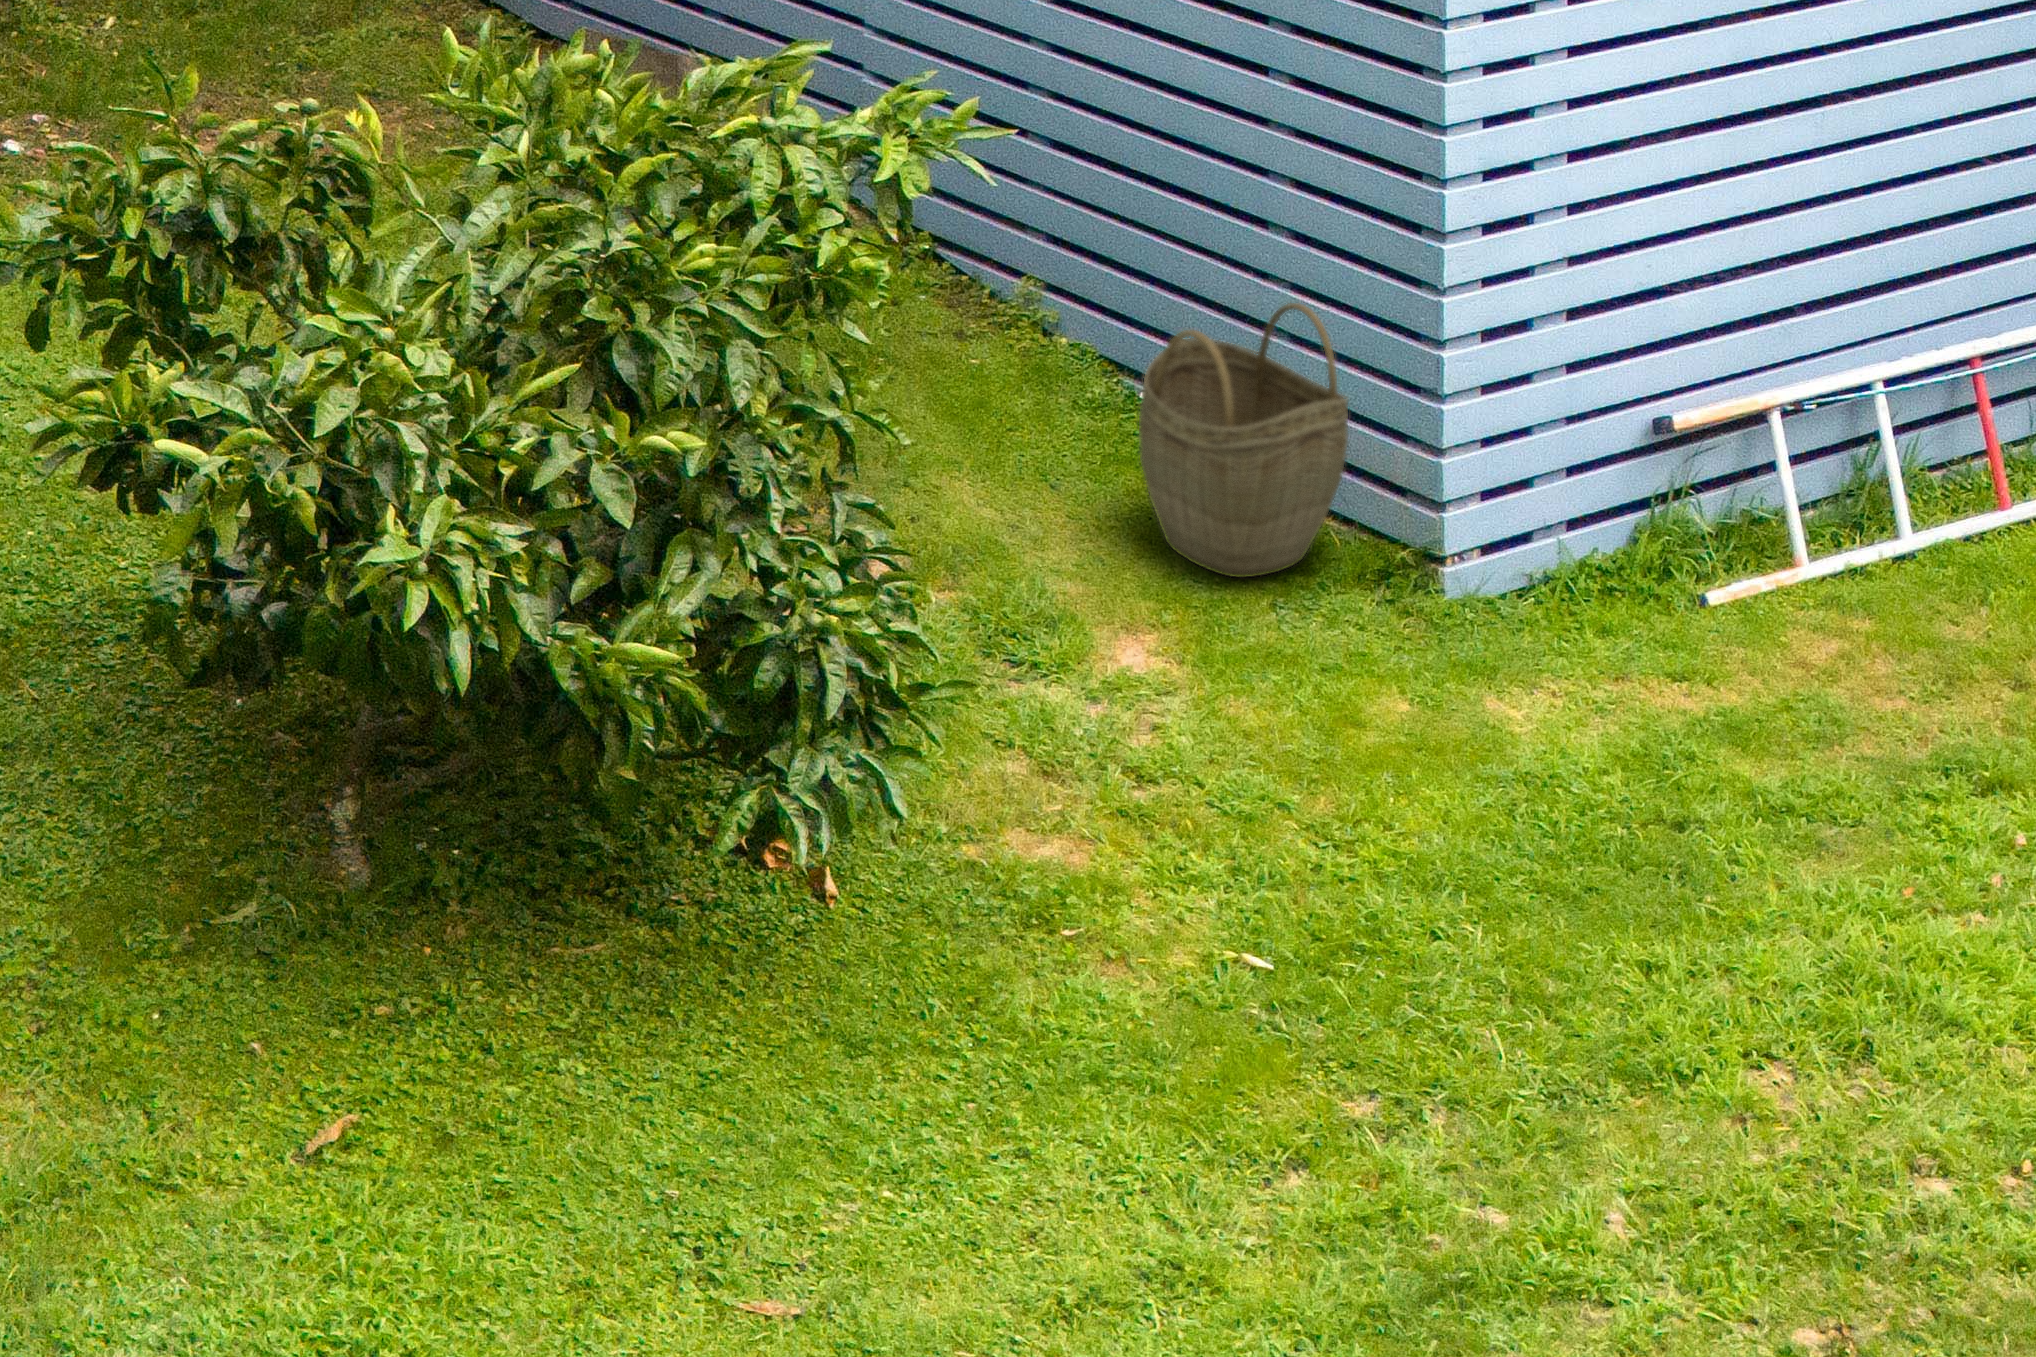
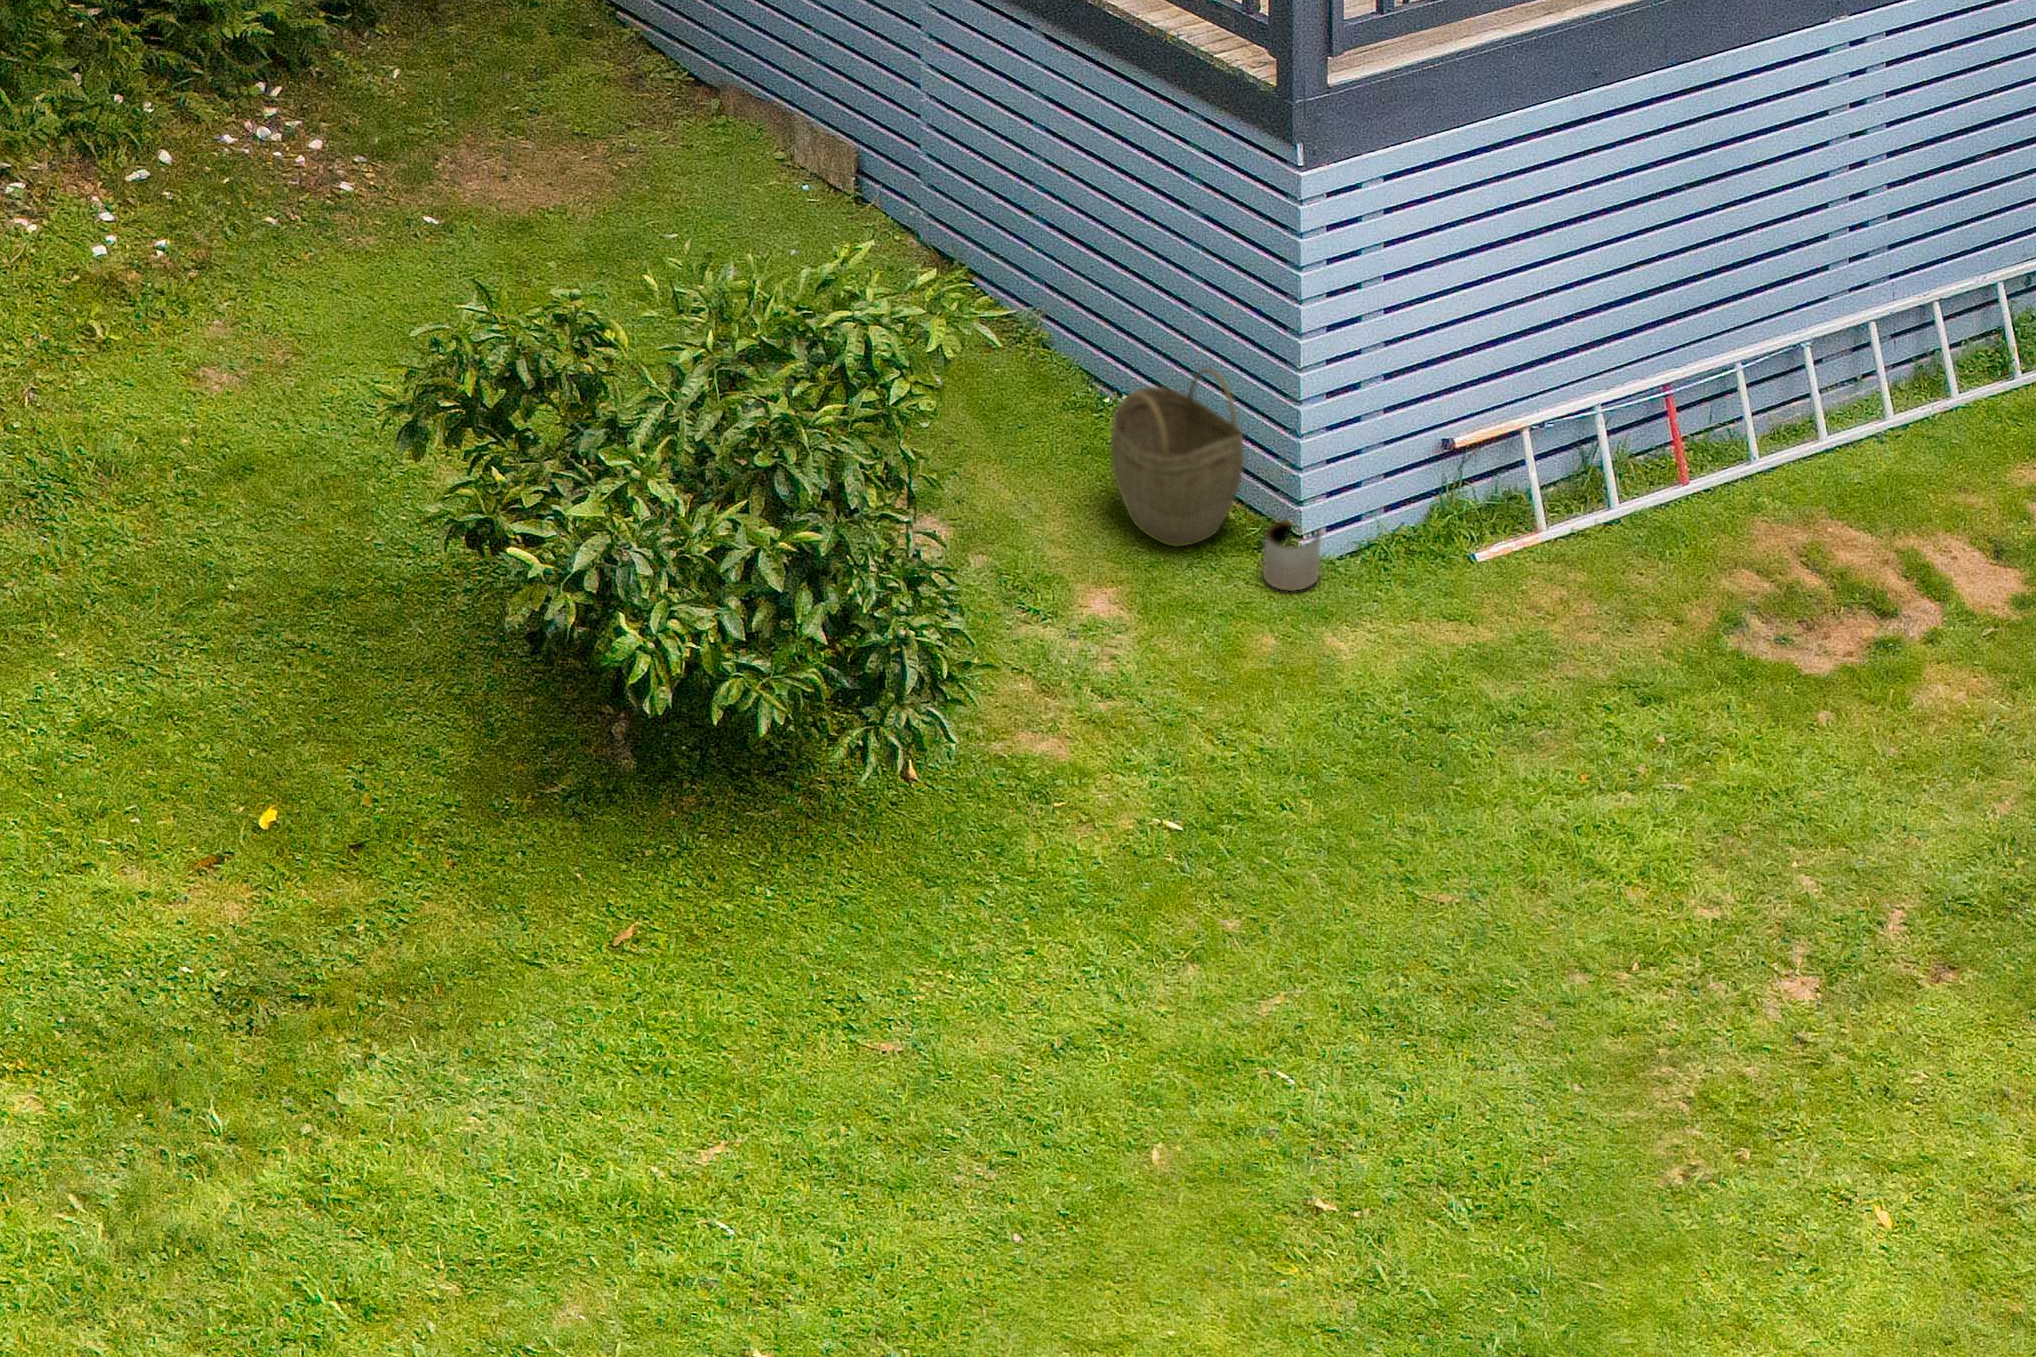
planter: none [1379,529,1471,636] -> present [1263,520,1320,591]

